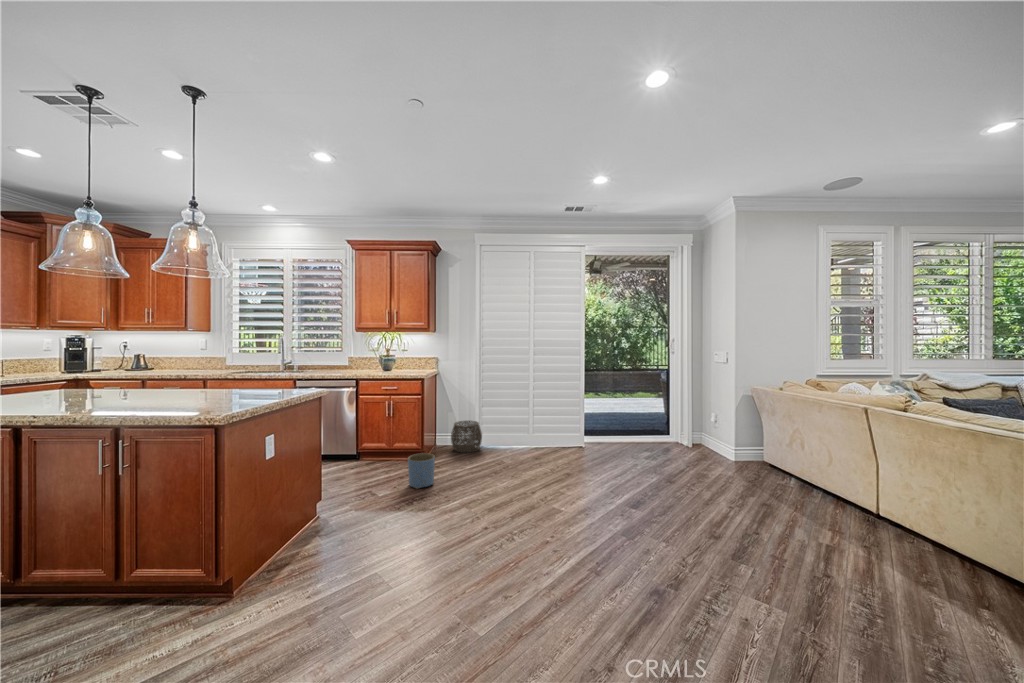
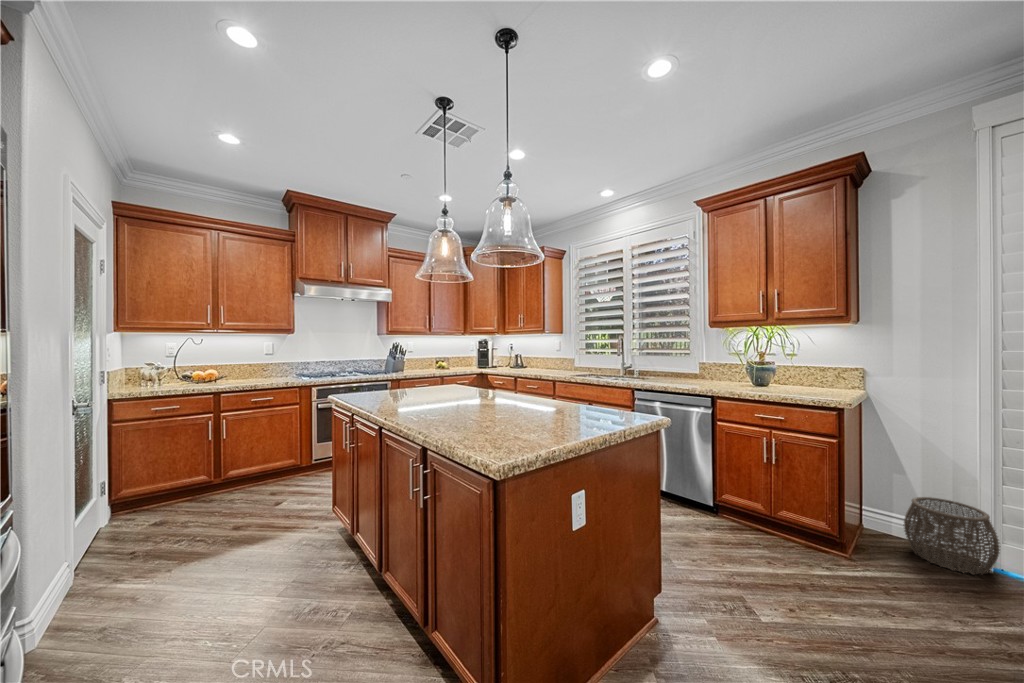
planter: present [408,453,435,489] -> none [821,558,892,643]

